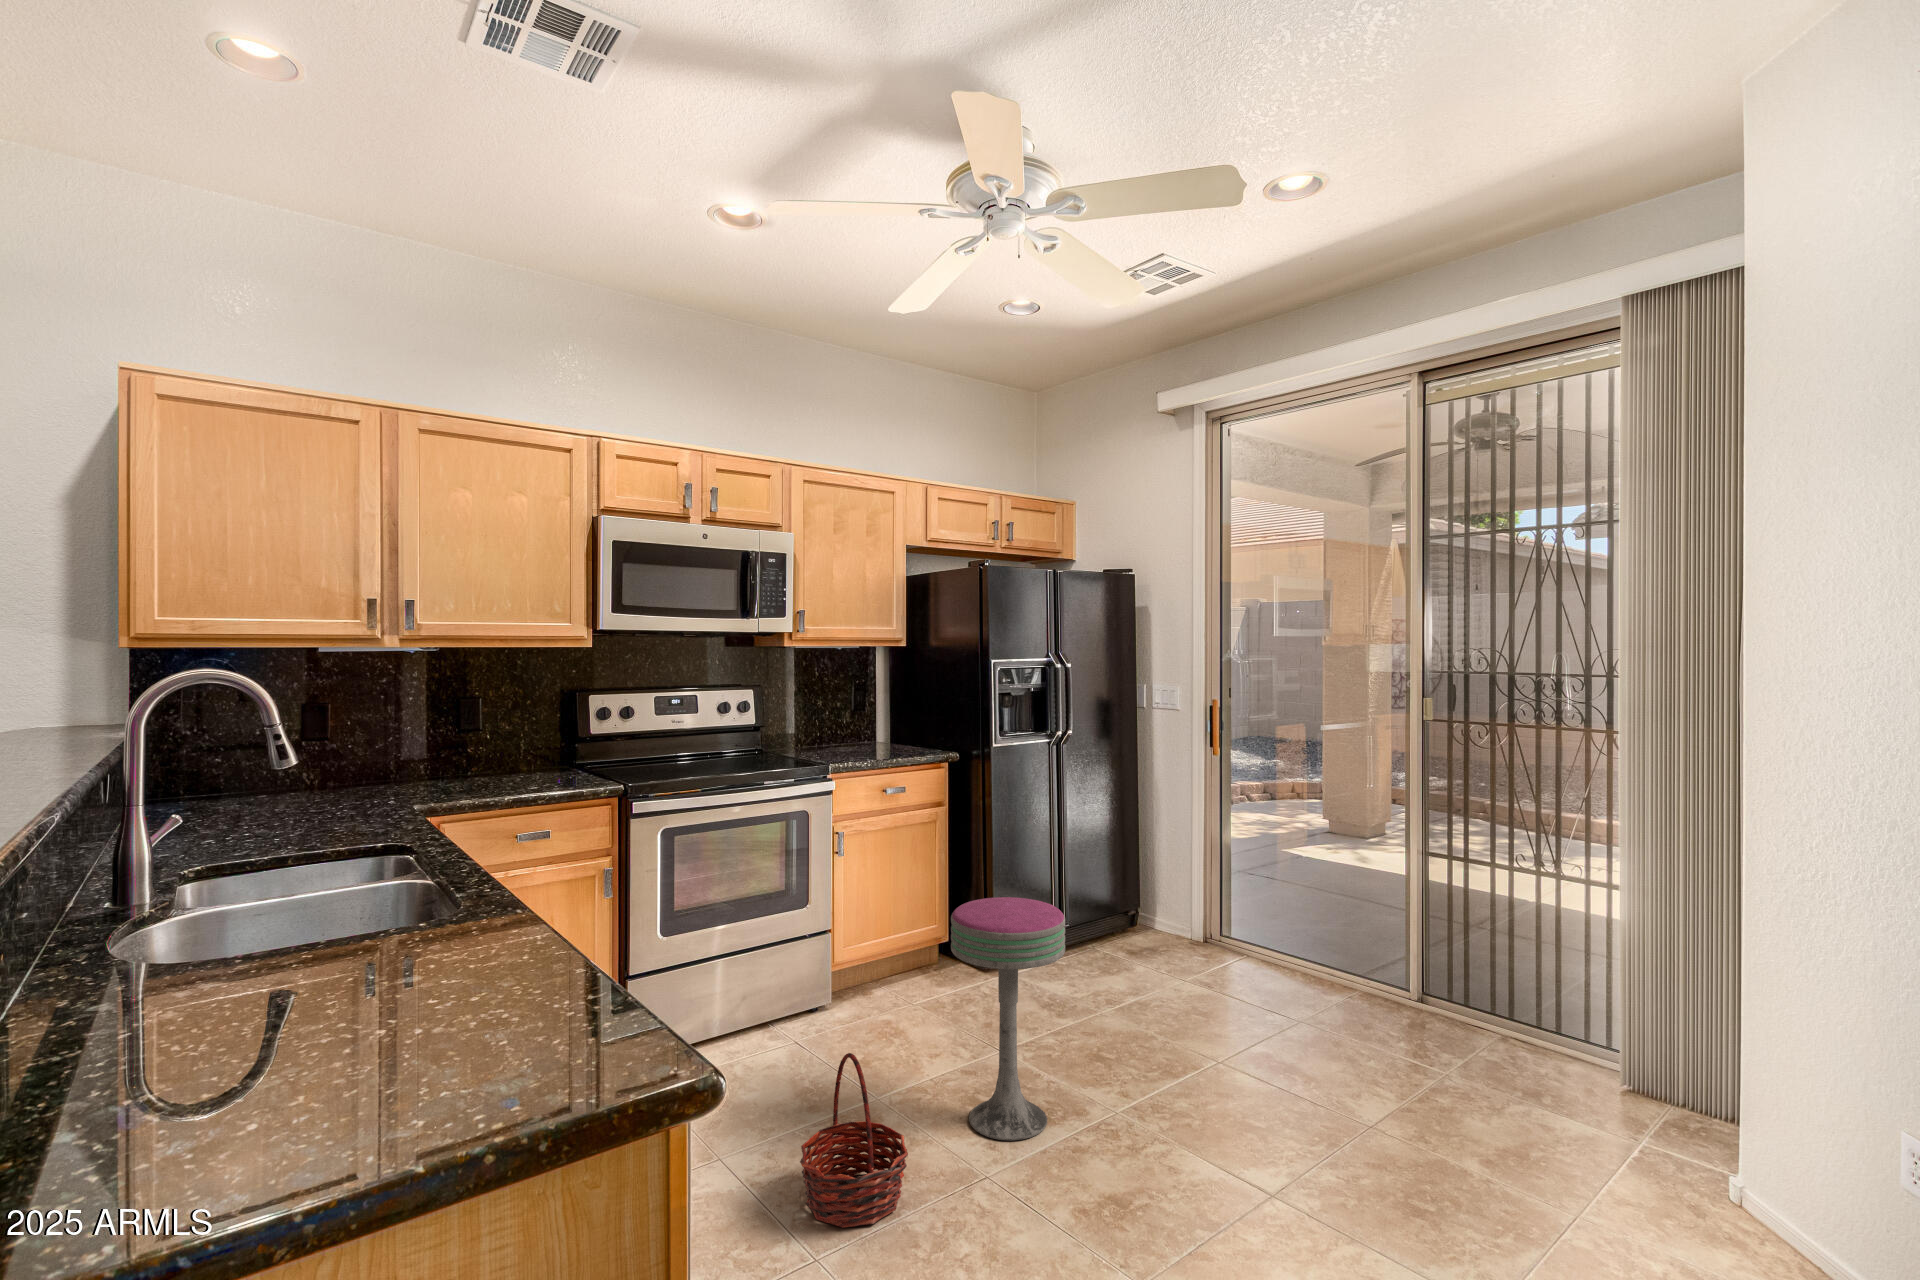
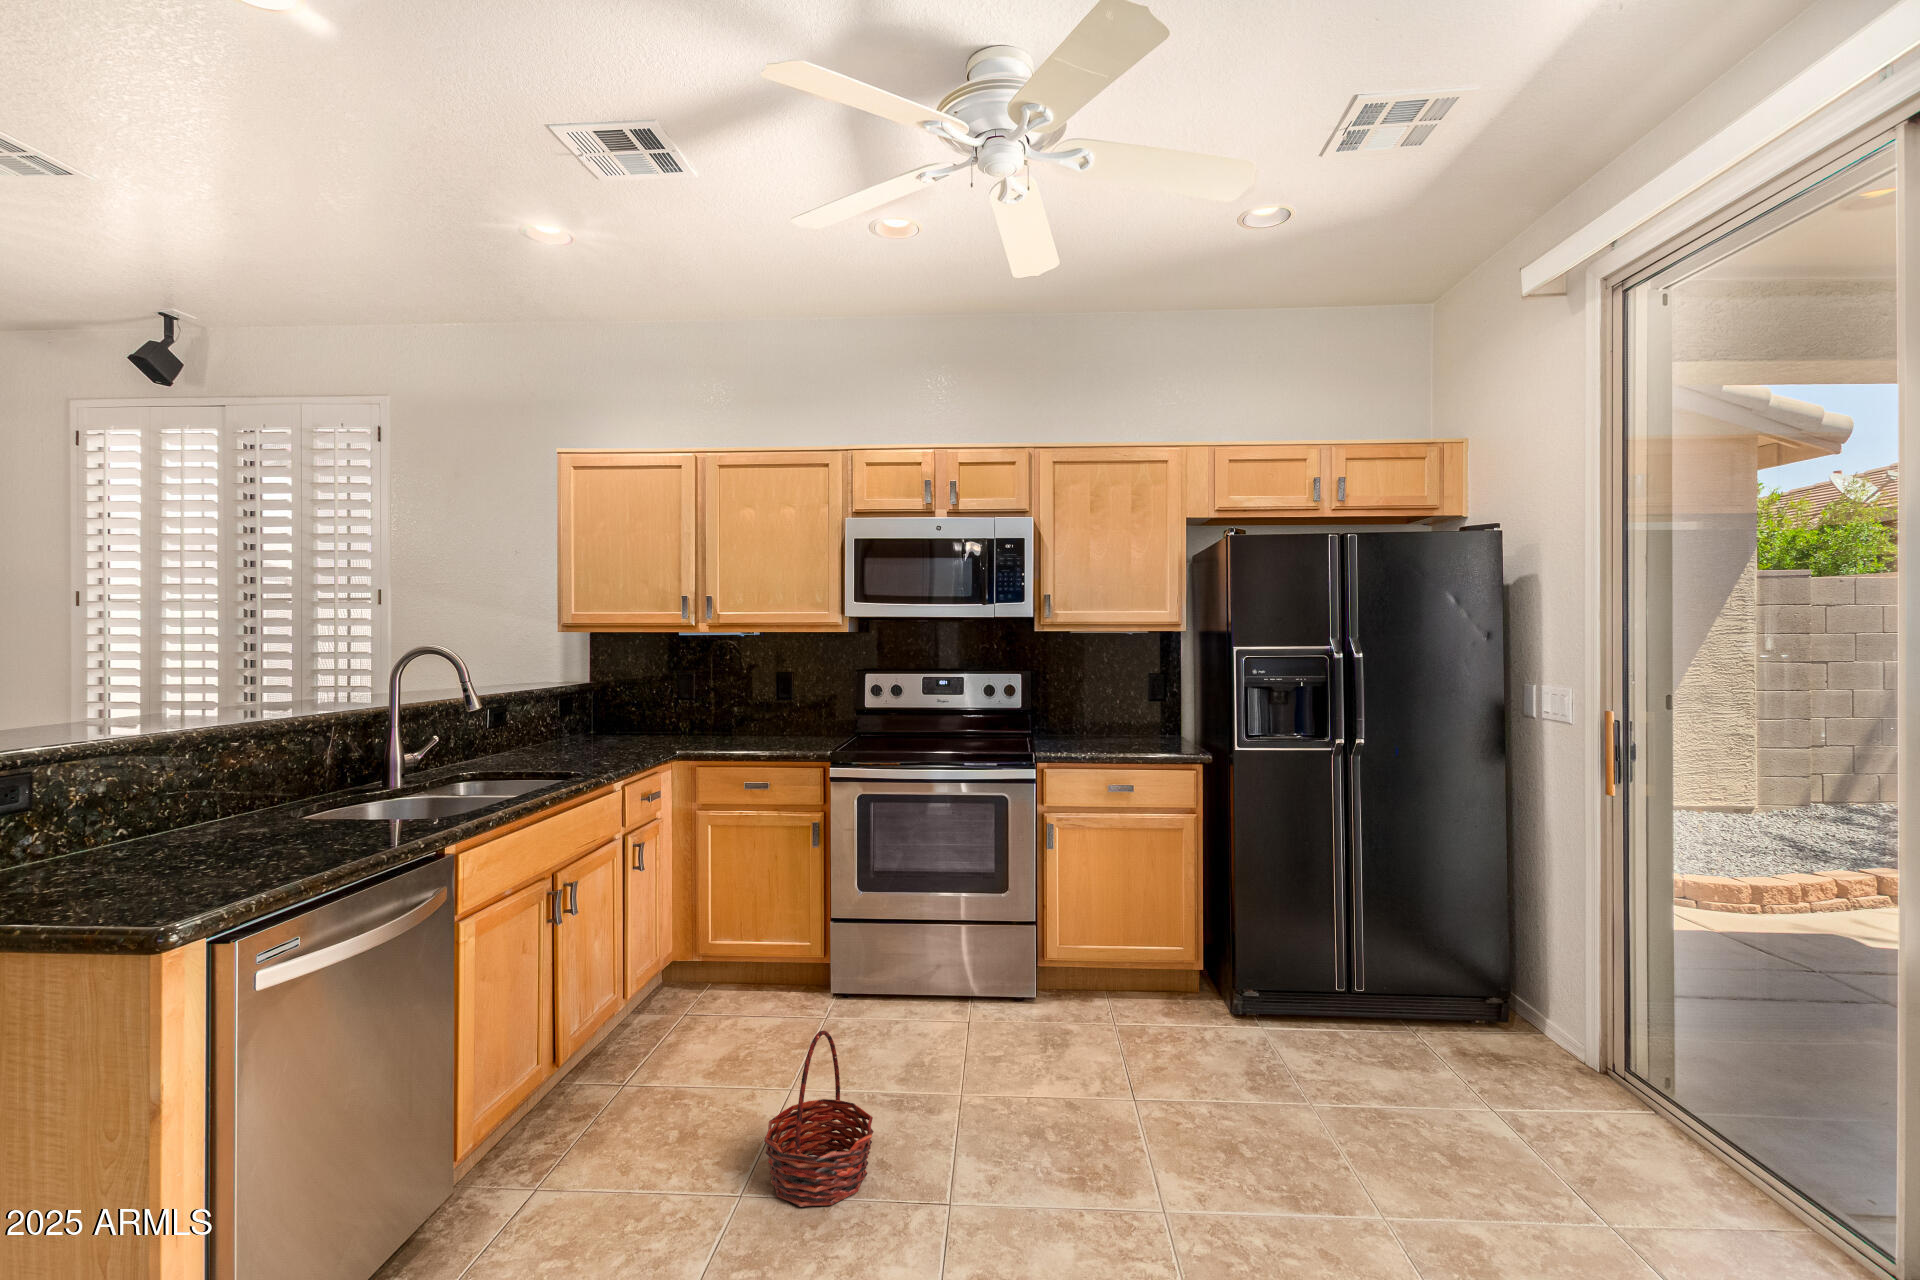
bar stool: present [951,897,1065,1141] -> none [976,914,1110,1205]

